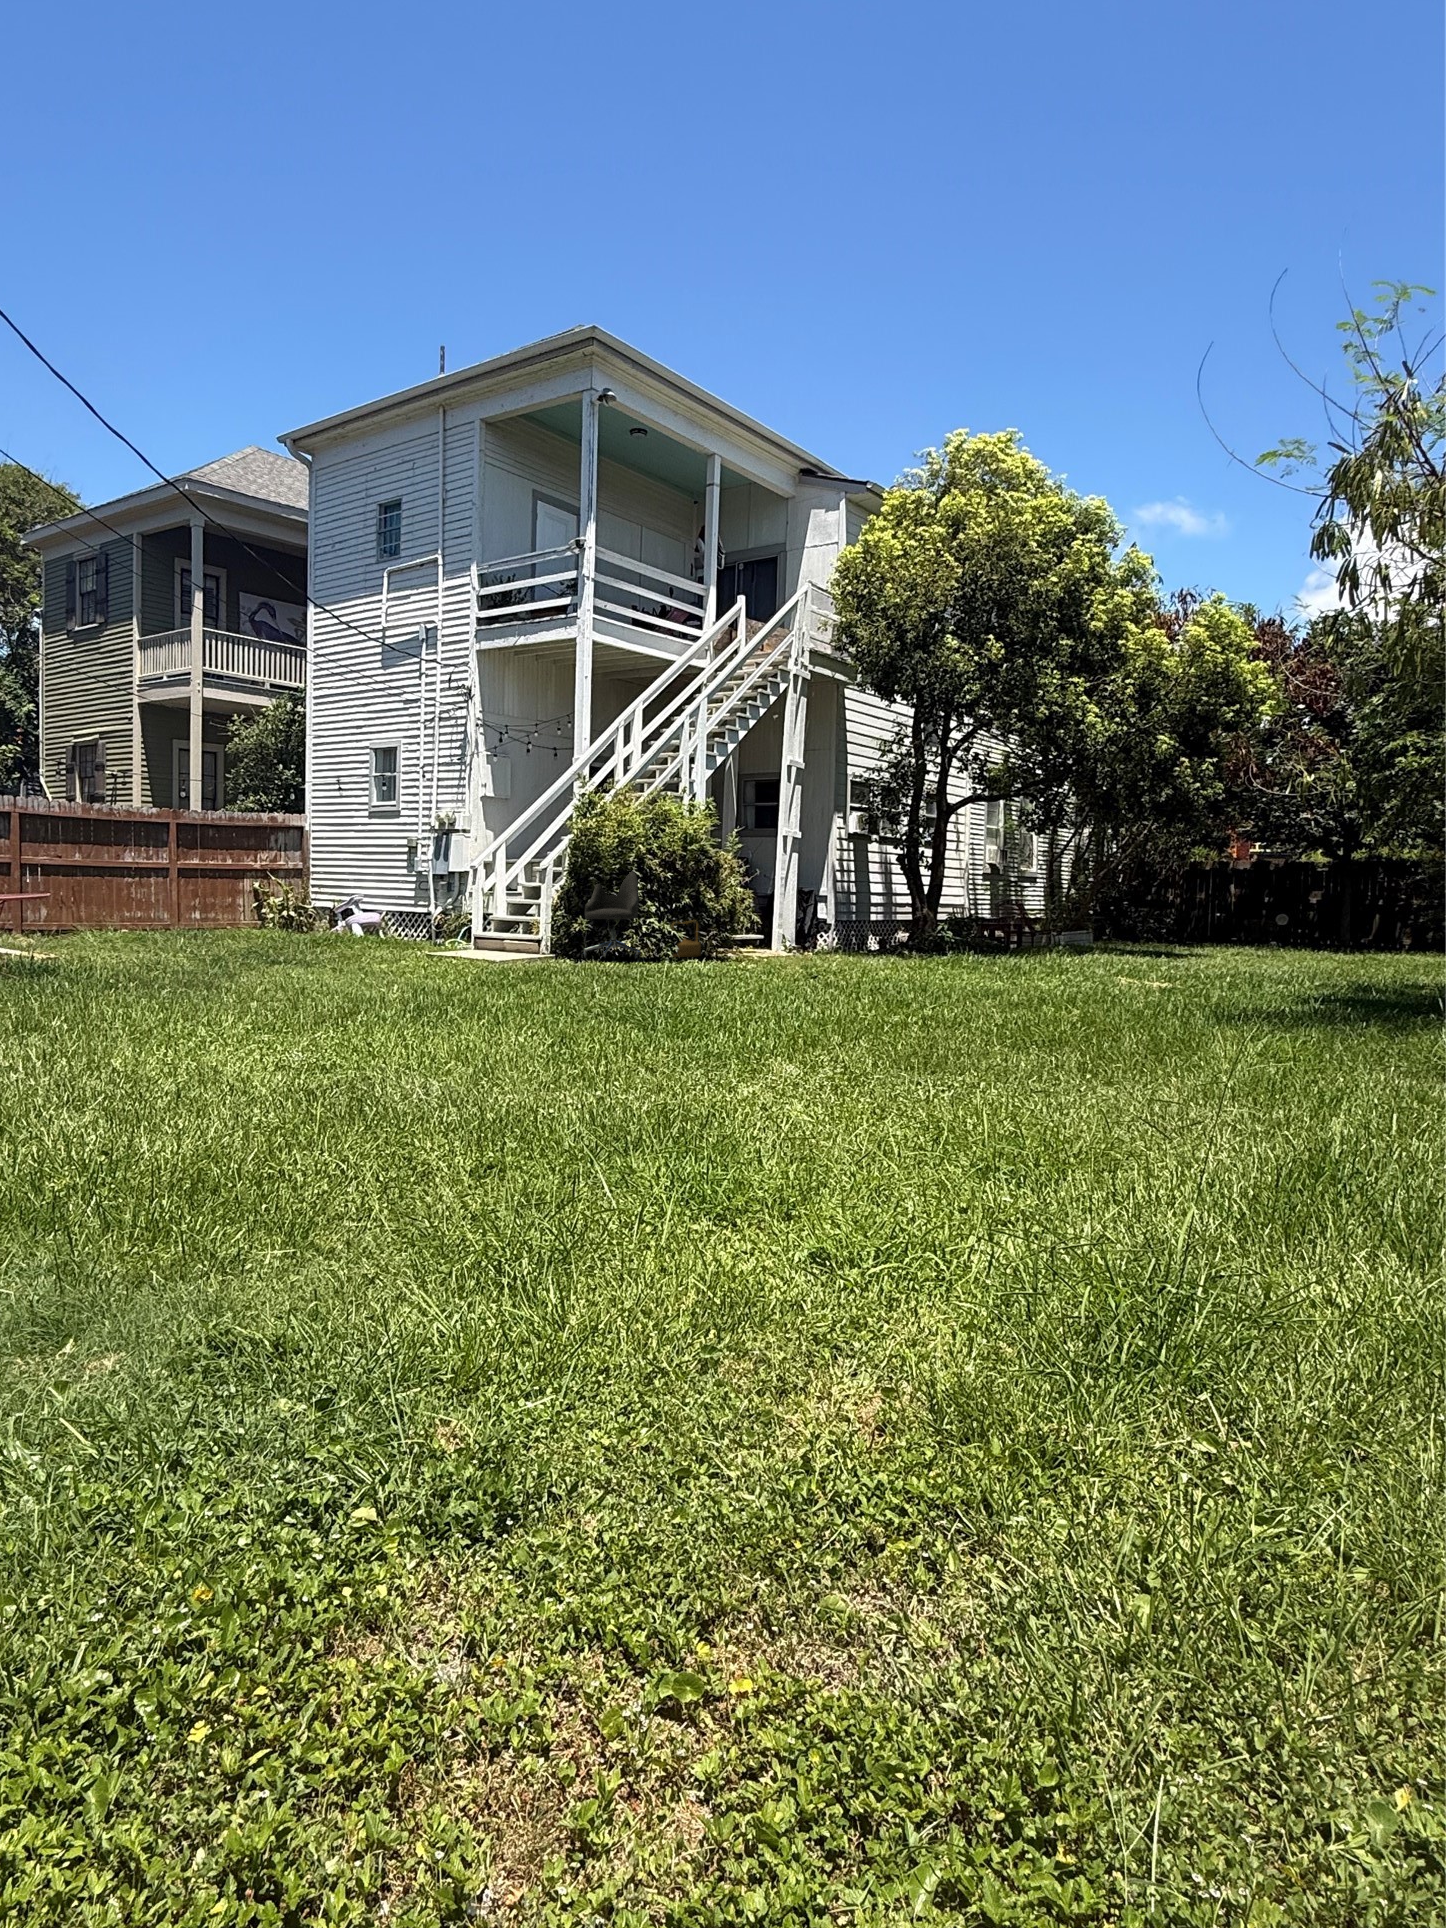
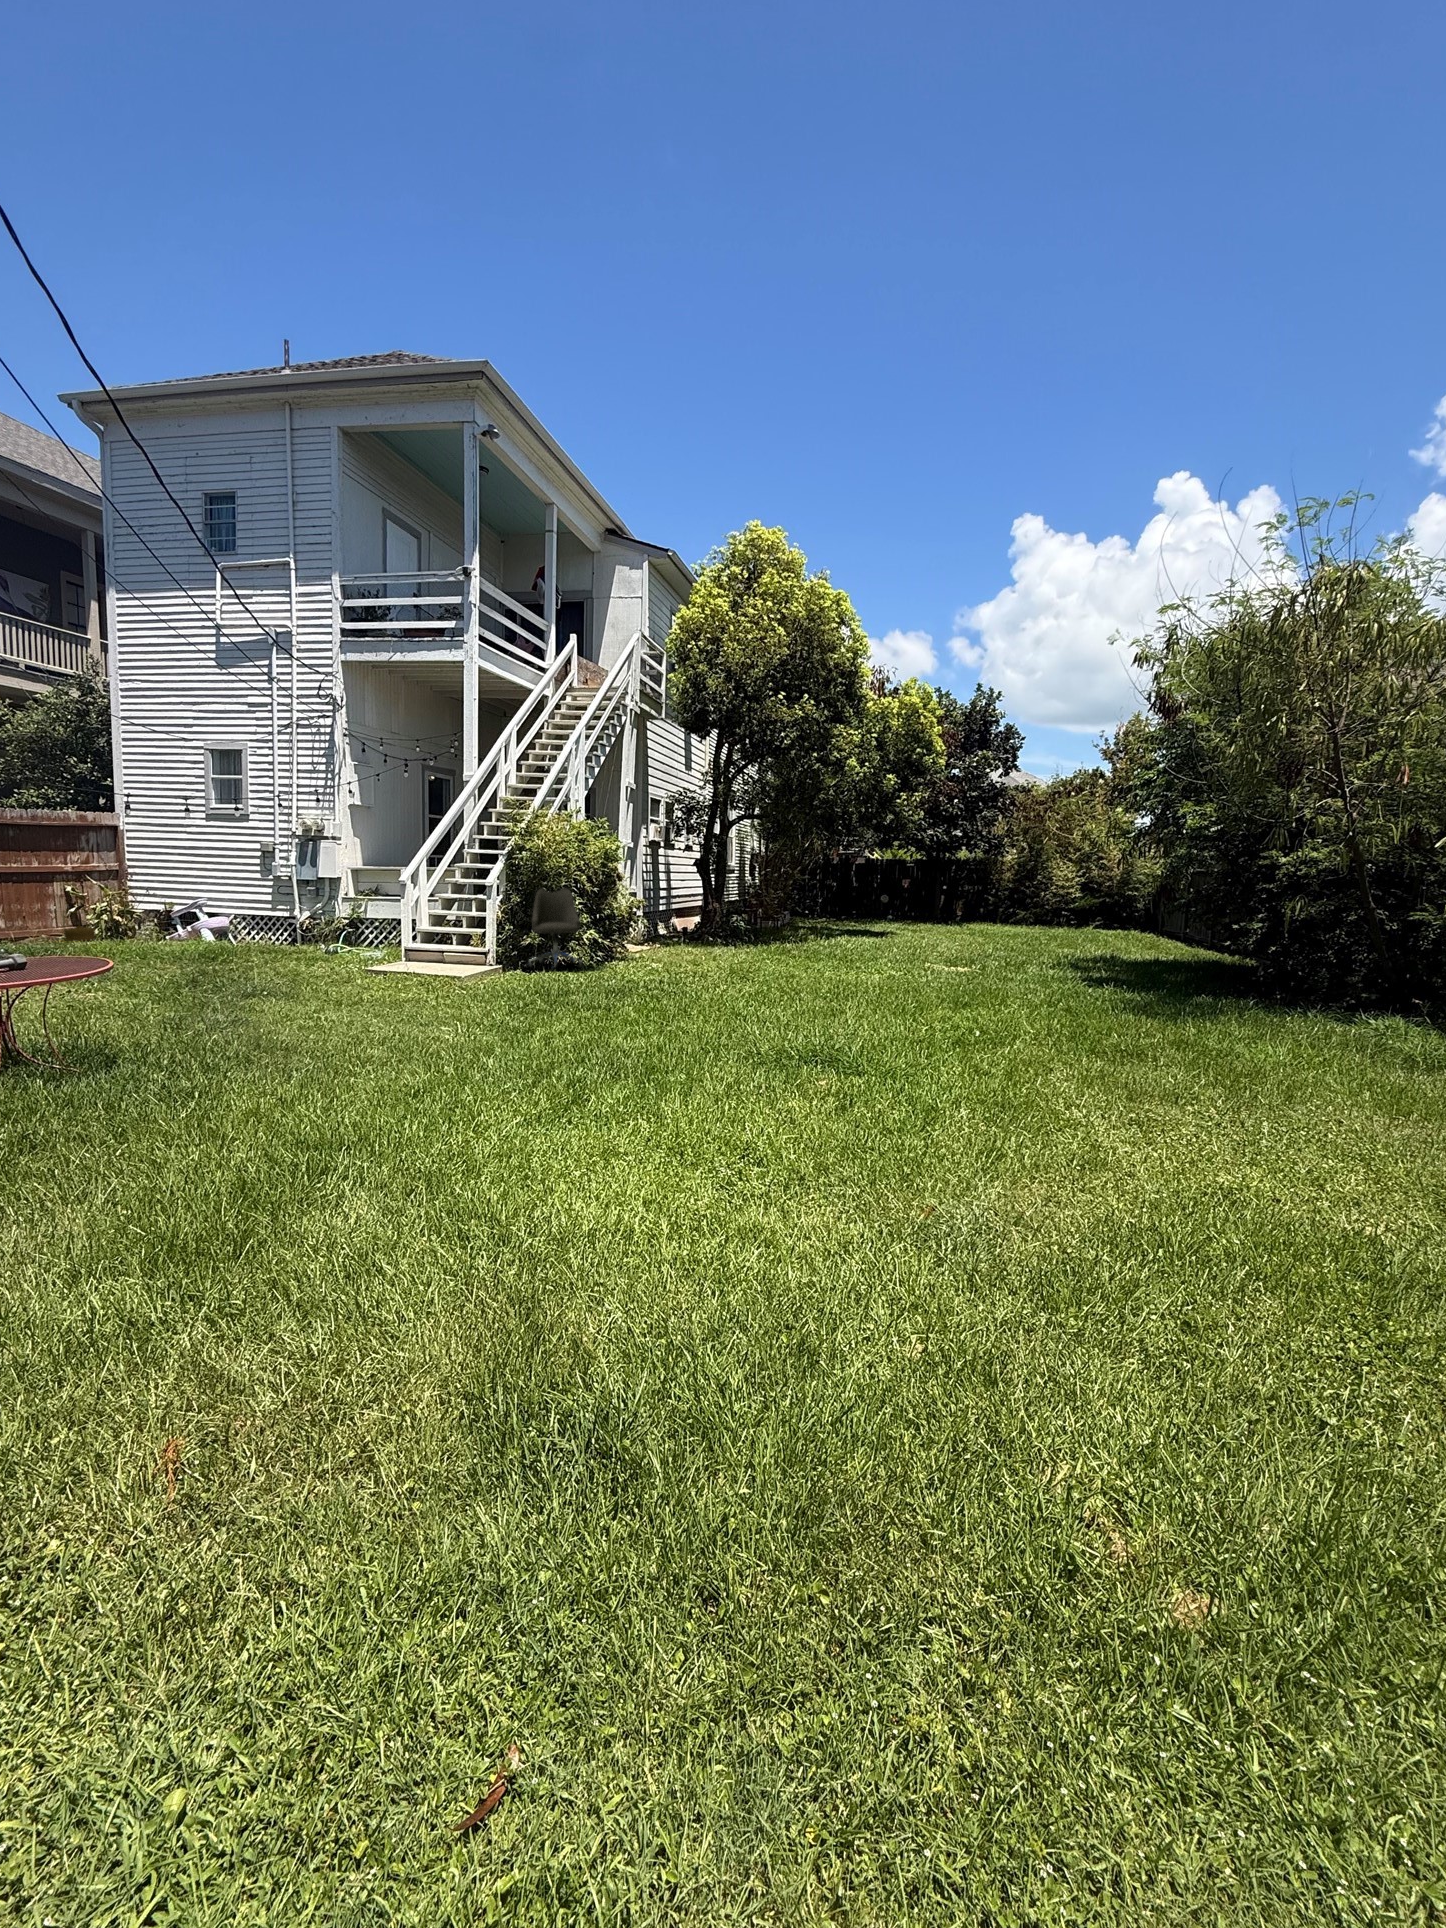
woven basket: present [671,921,701,957] -> present [62,911,95,941]

